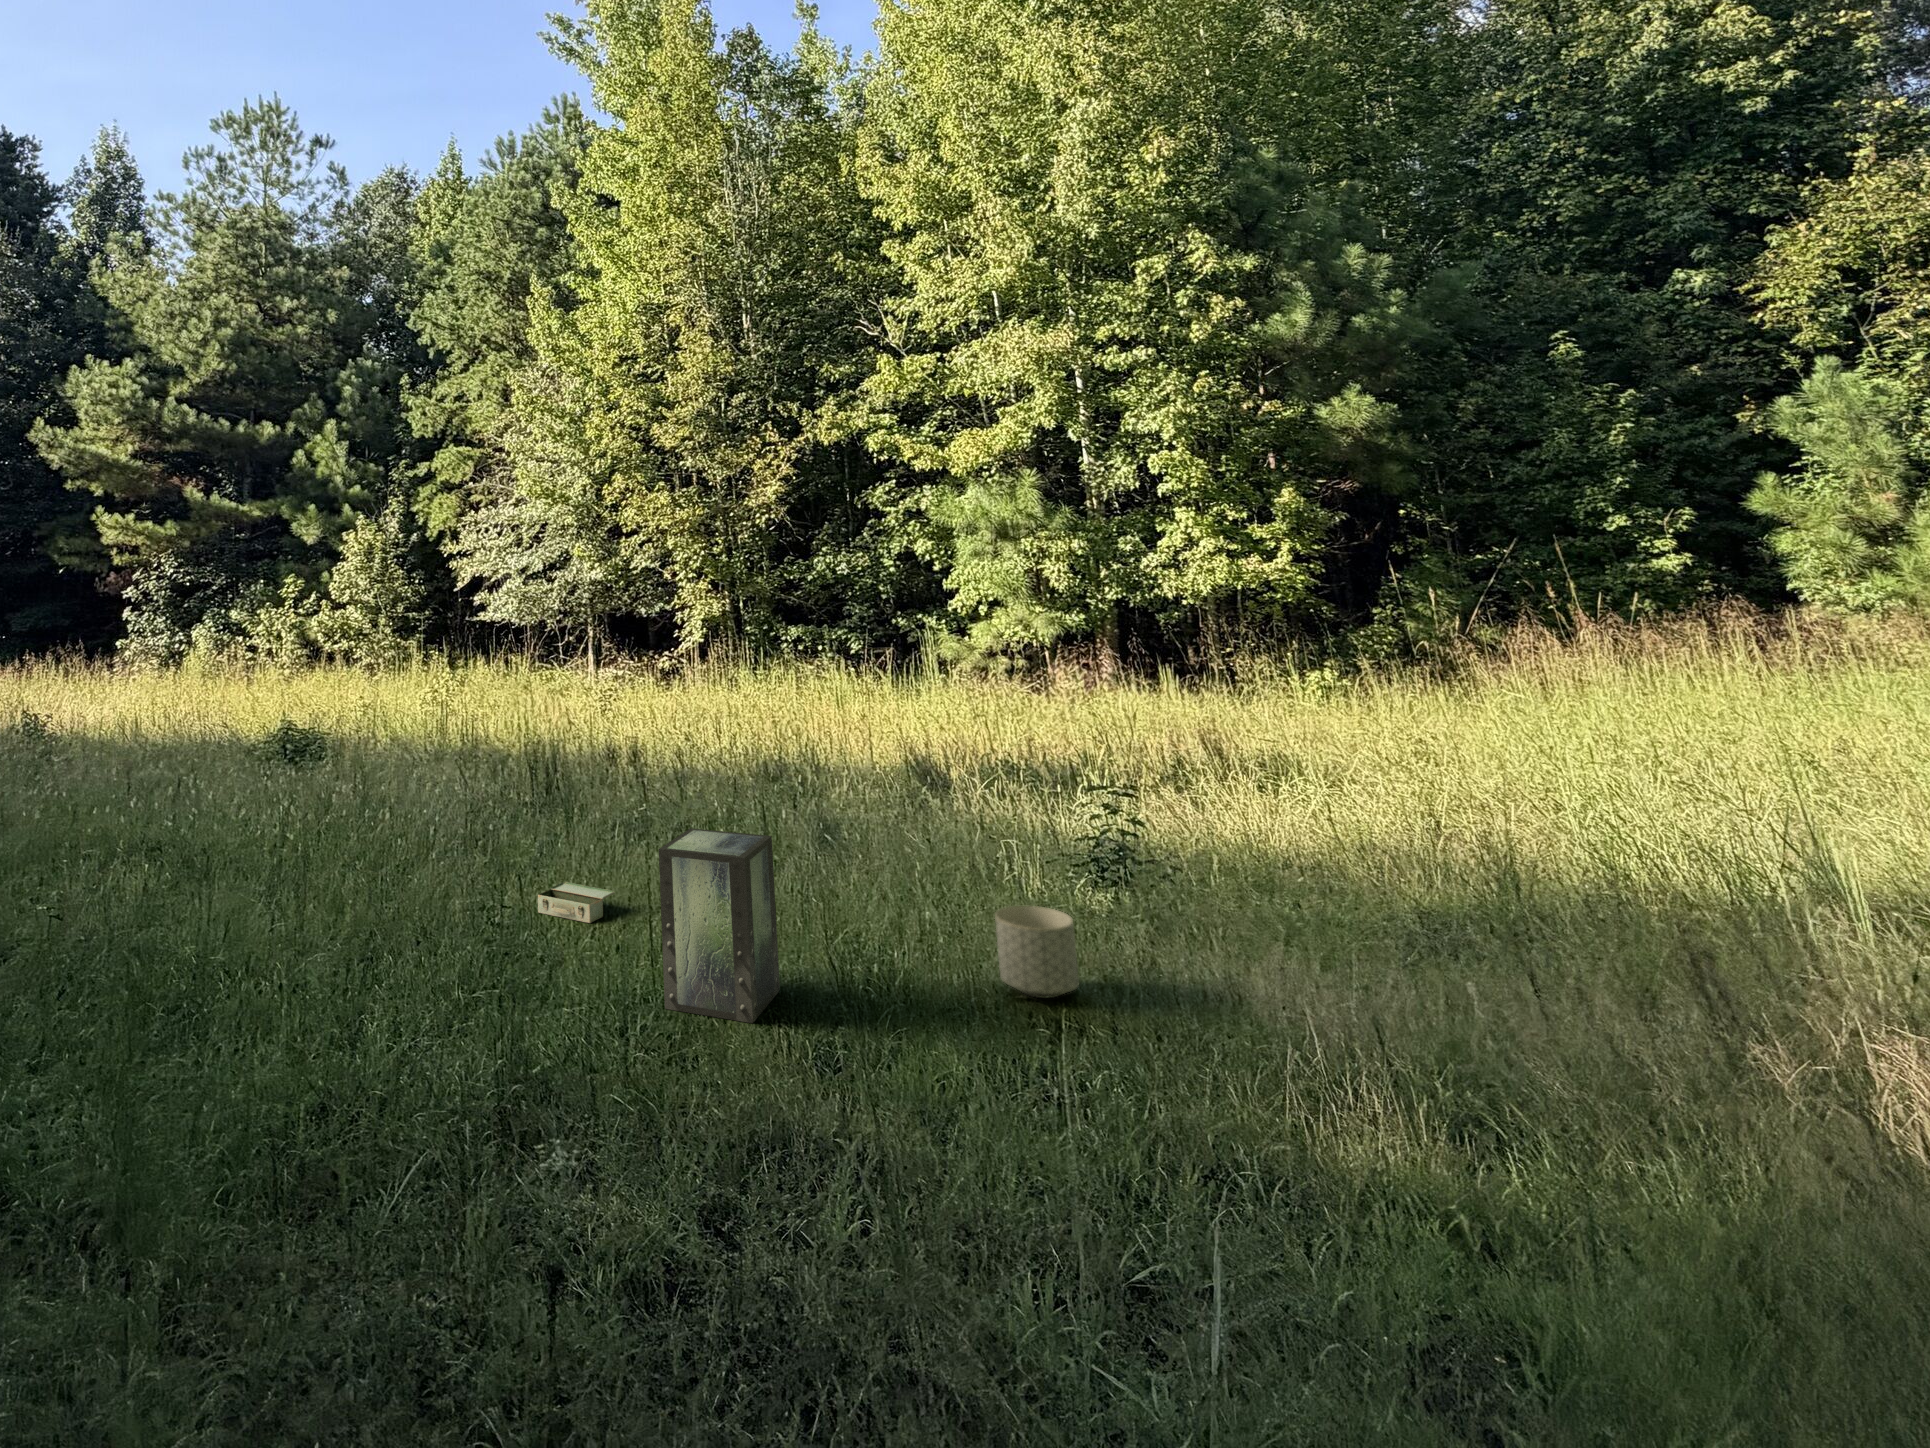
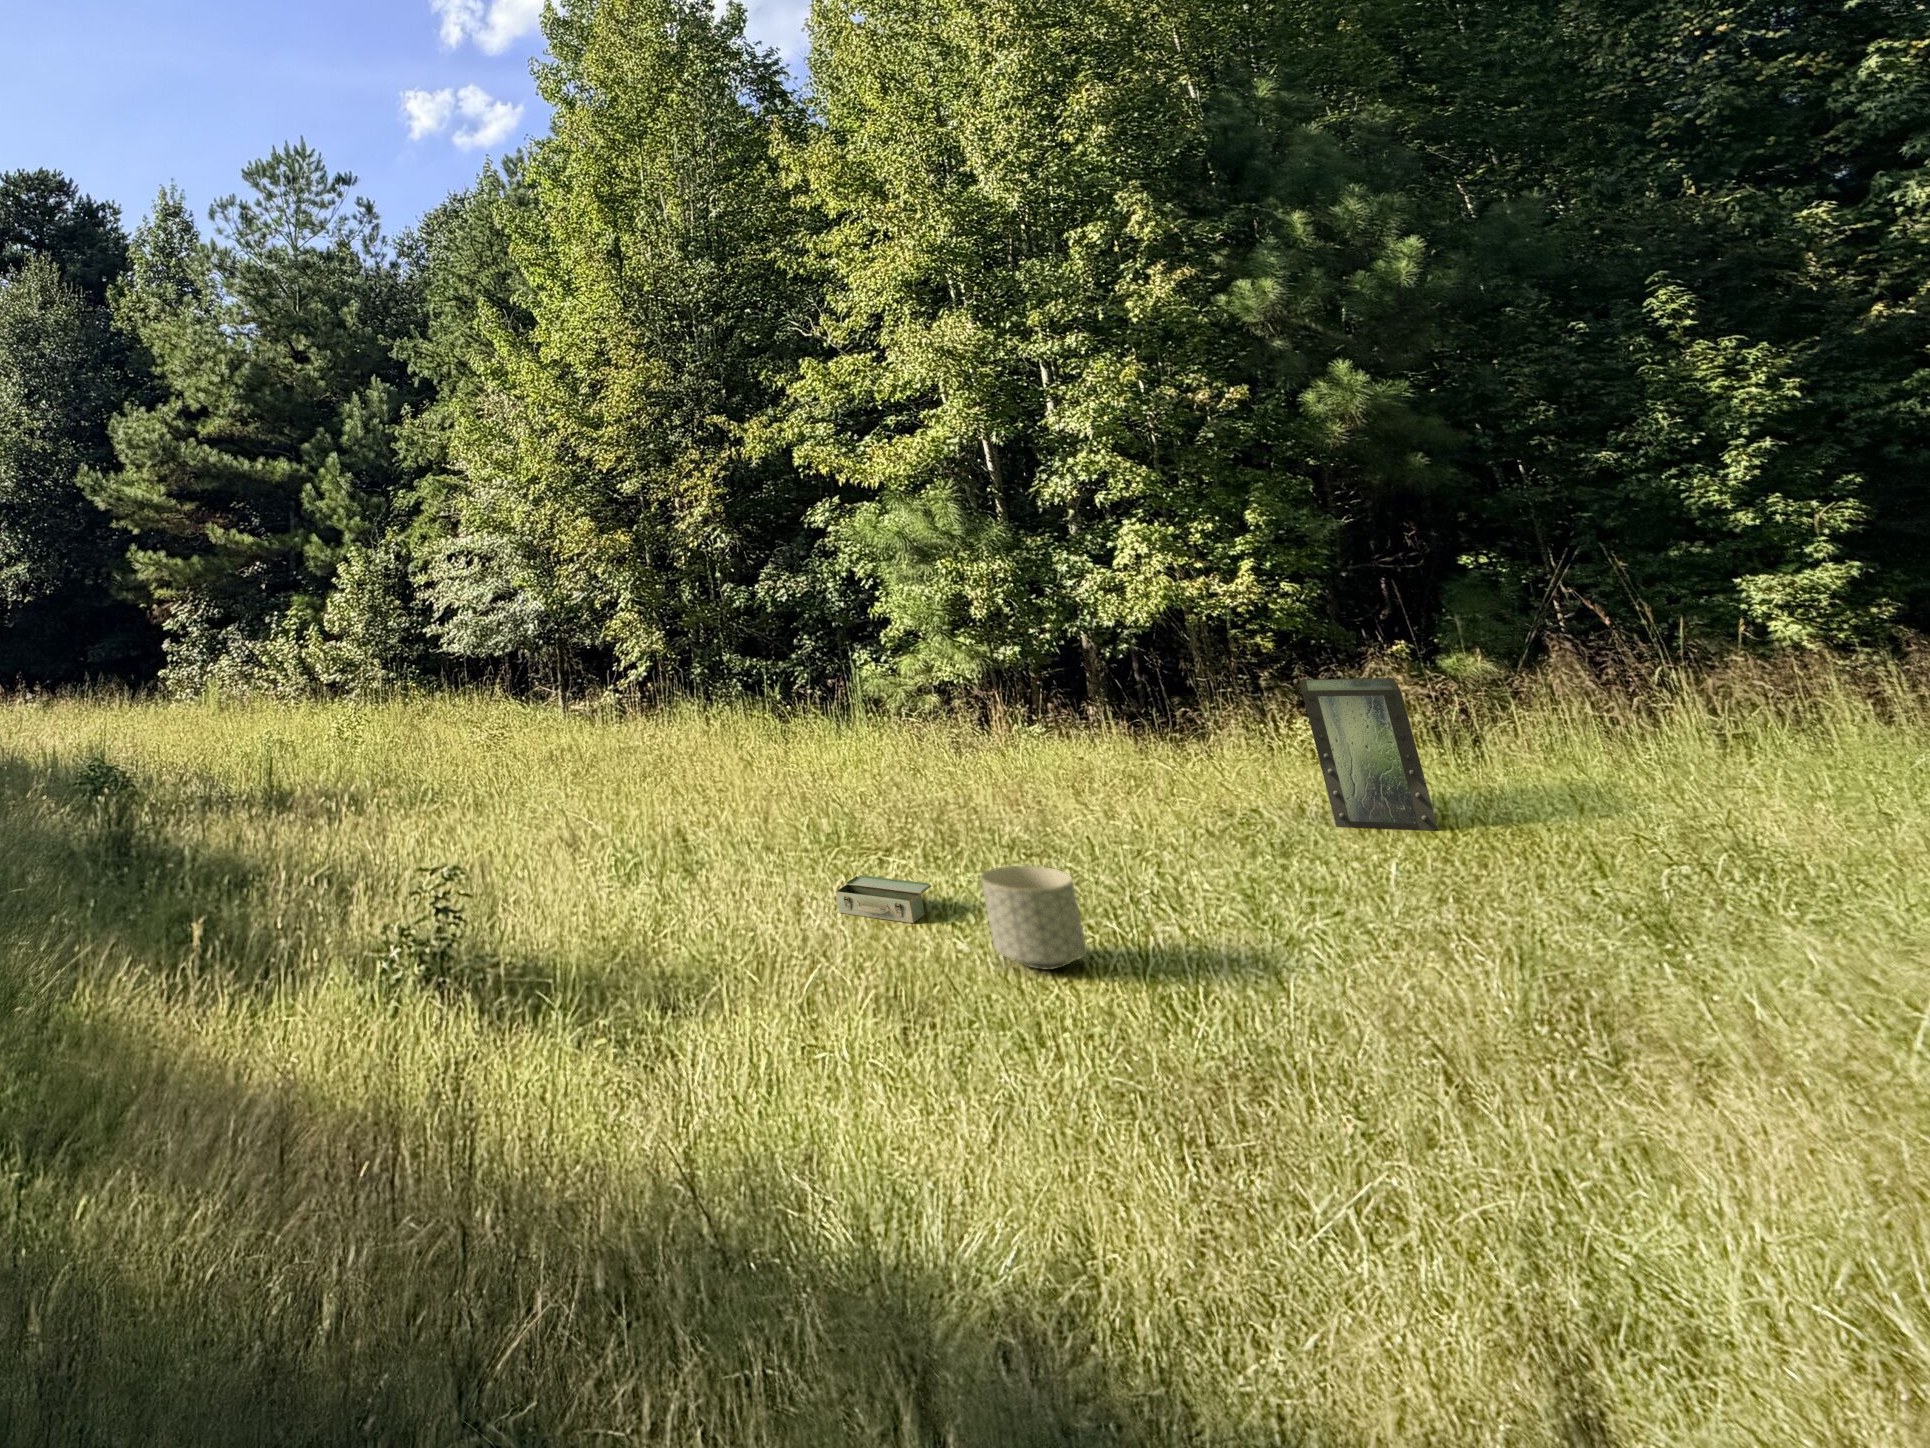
storage box: present [659,828,780,1023] -> present [1300,678,1438,830]
toolbox: present [538,882,614,923] -> present [836,875,931,923]

